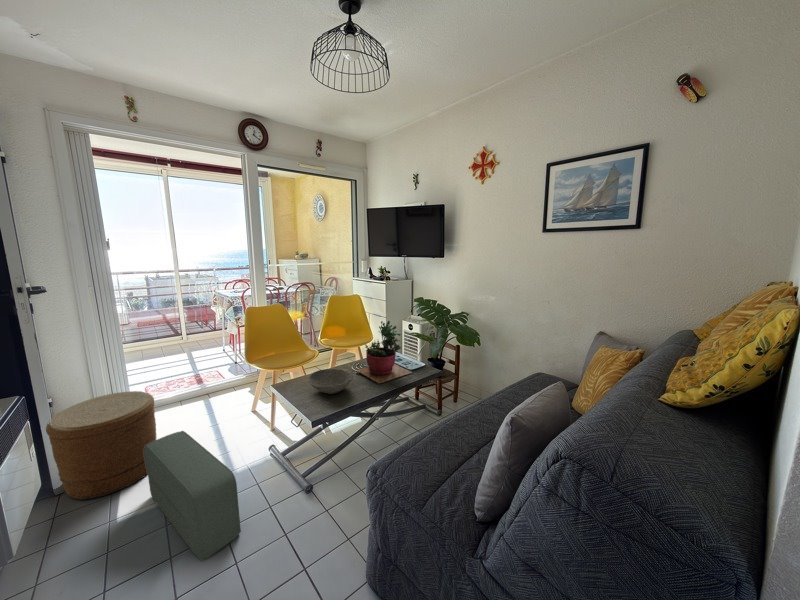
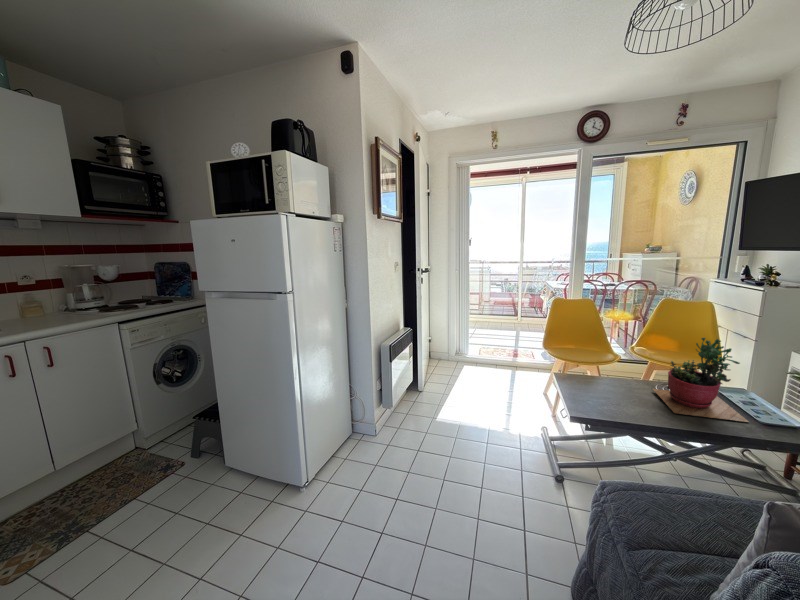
bowl: present [308,369,353,394] -> none [578,371,636,400]
woven basket: present [46,391,156,500] -> none [418,342,471,405]
pouf: present [144,431,241,560] -> none [455,380,494,473]

